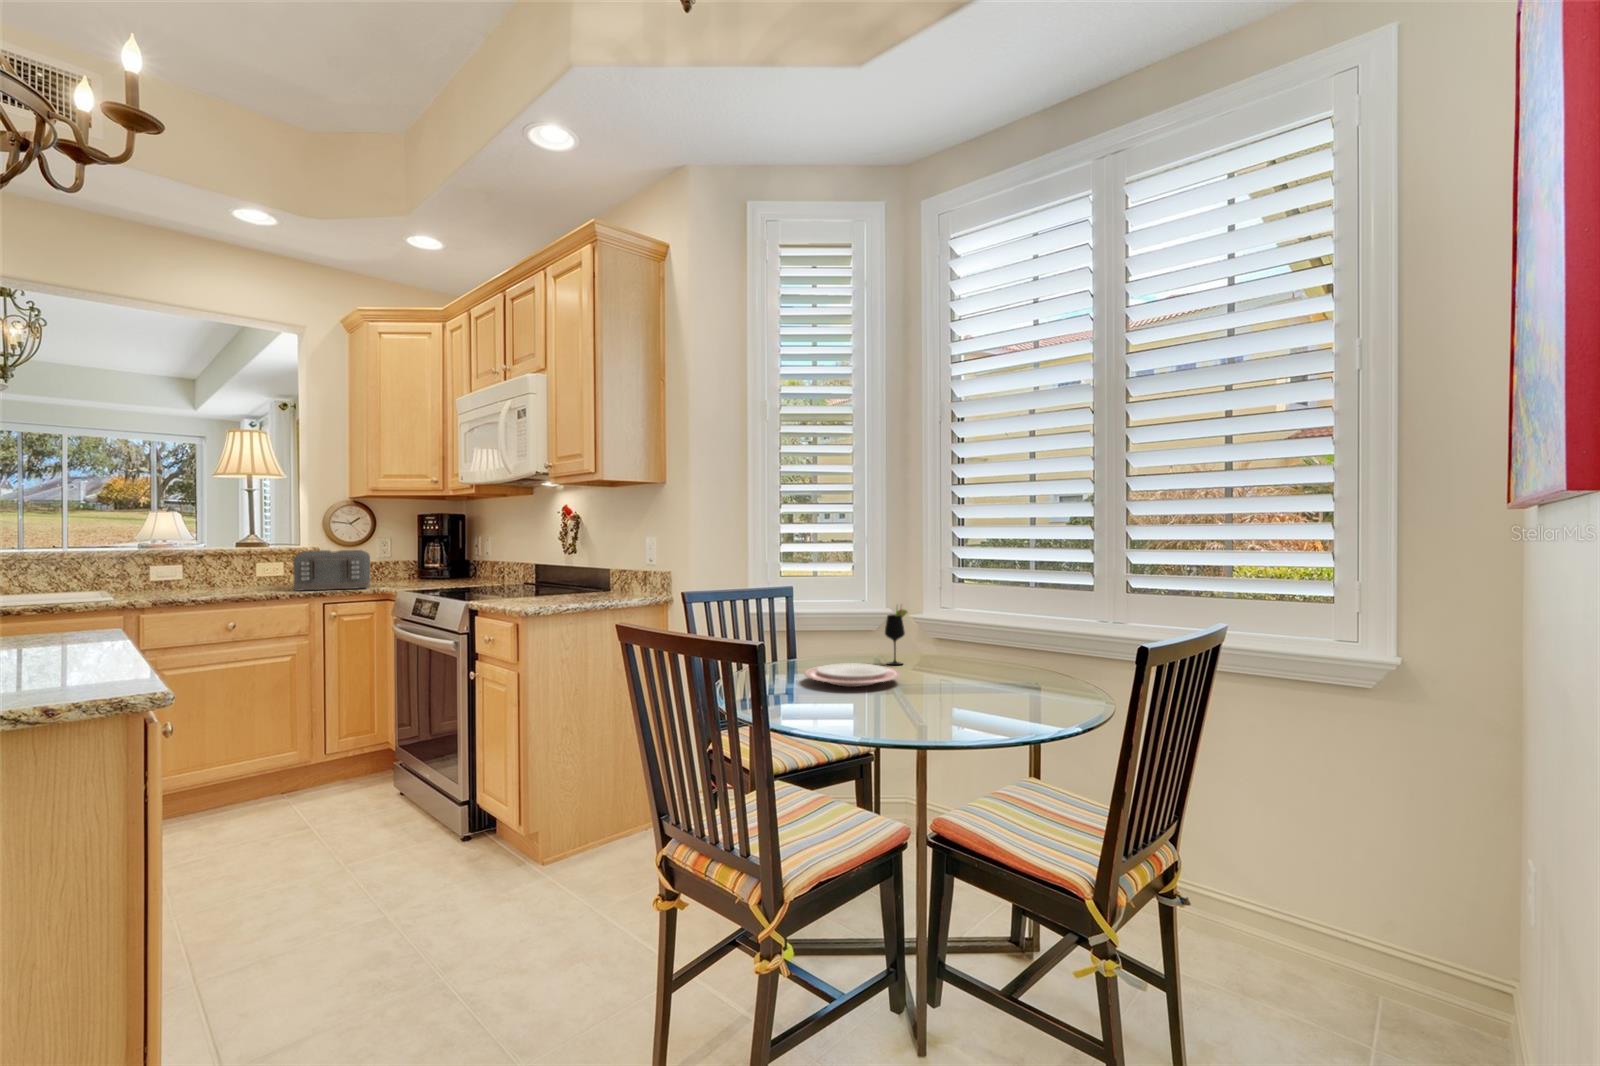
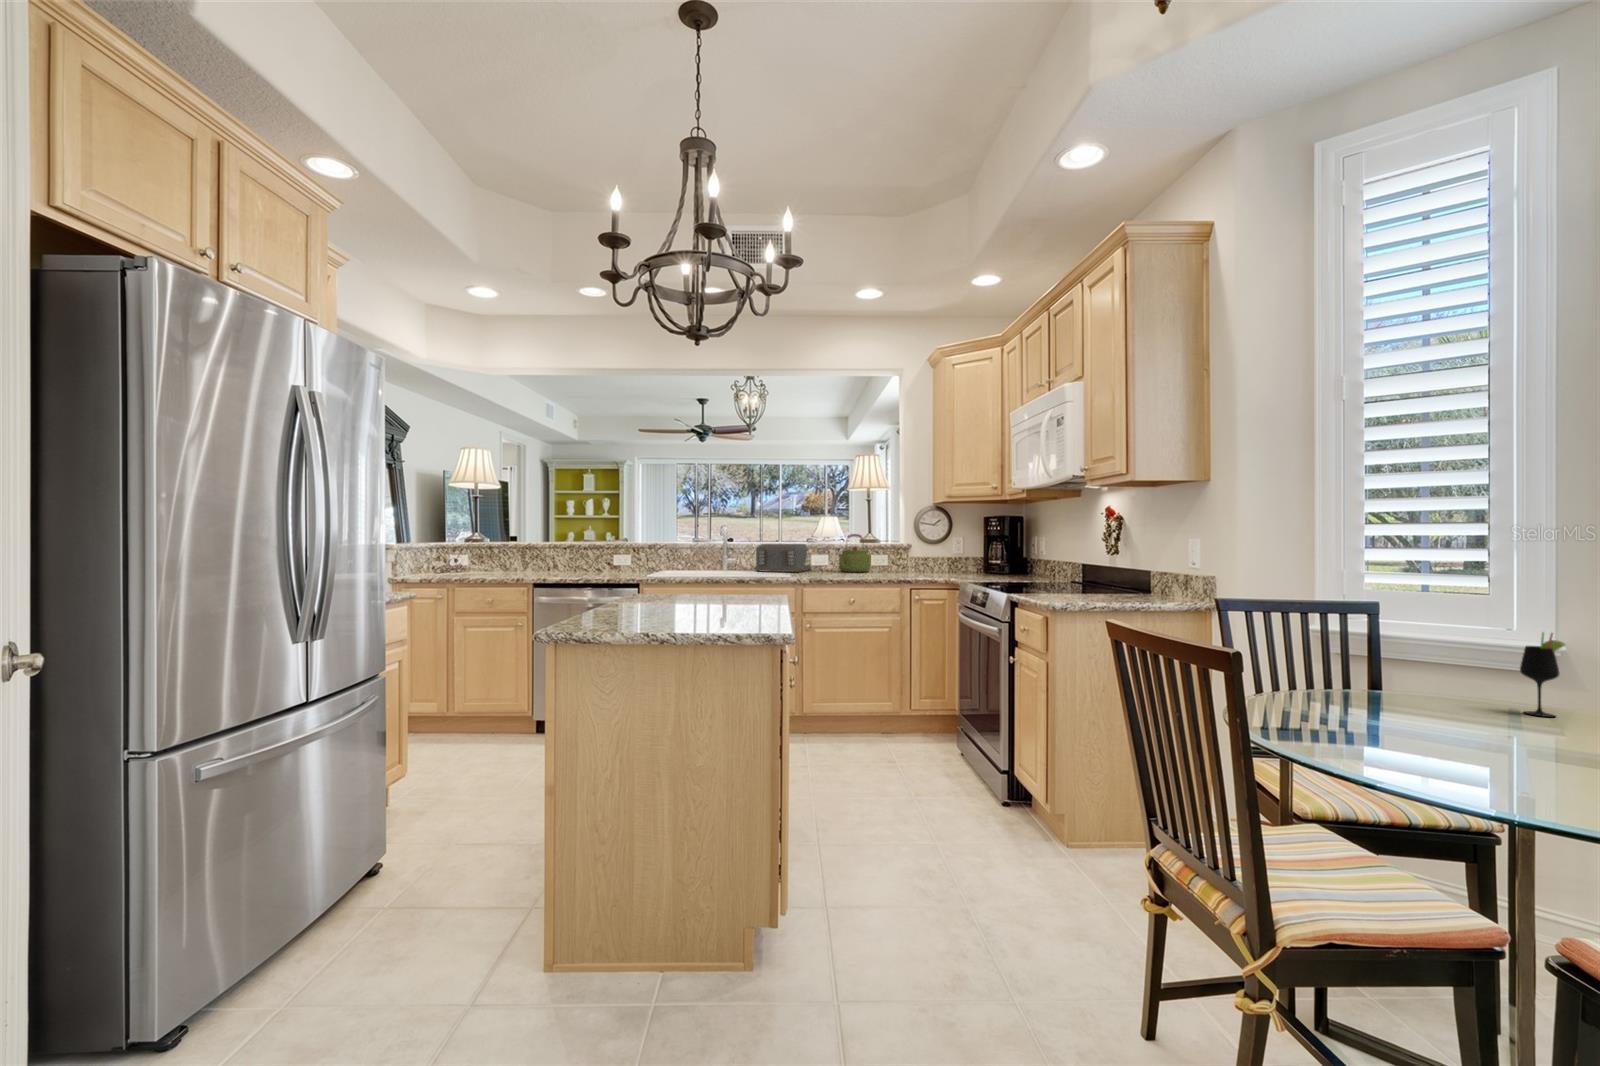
kettle: none [201,535,256,587] -> present [839,534,871,572]
toaster: present [293,550,371,591] -> present [755,544,811,572]
plate: present [804,663,901,687] -> none [1363,698,1532,732]

